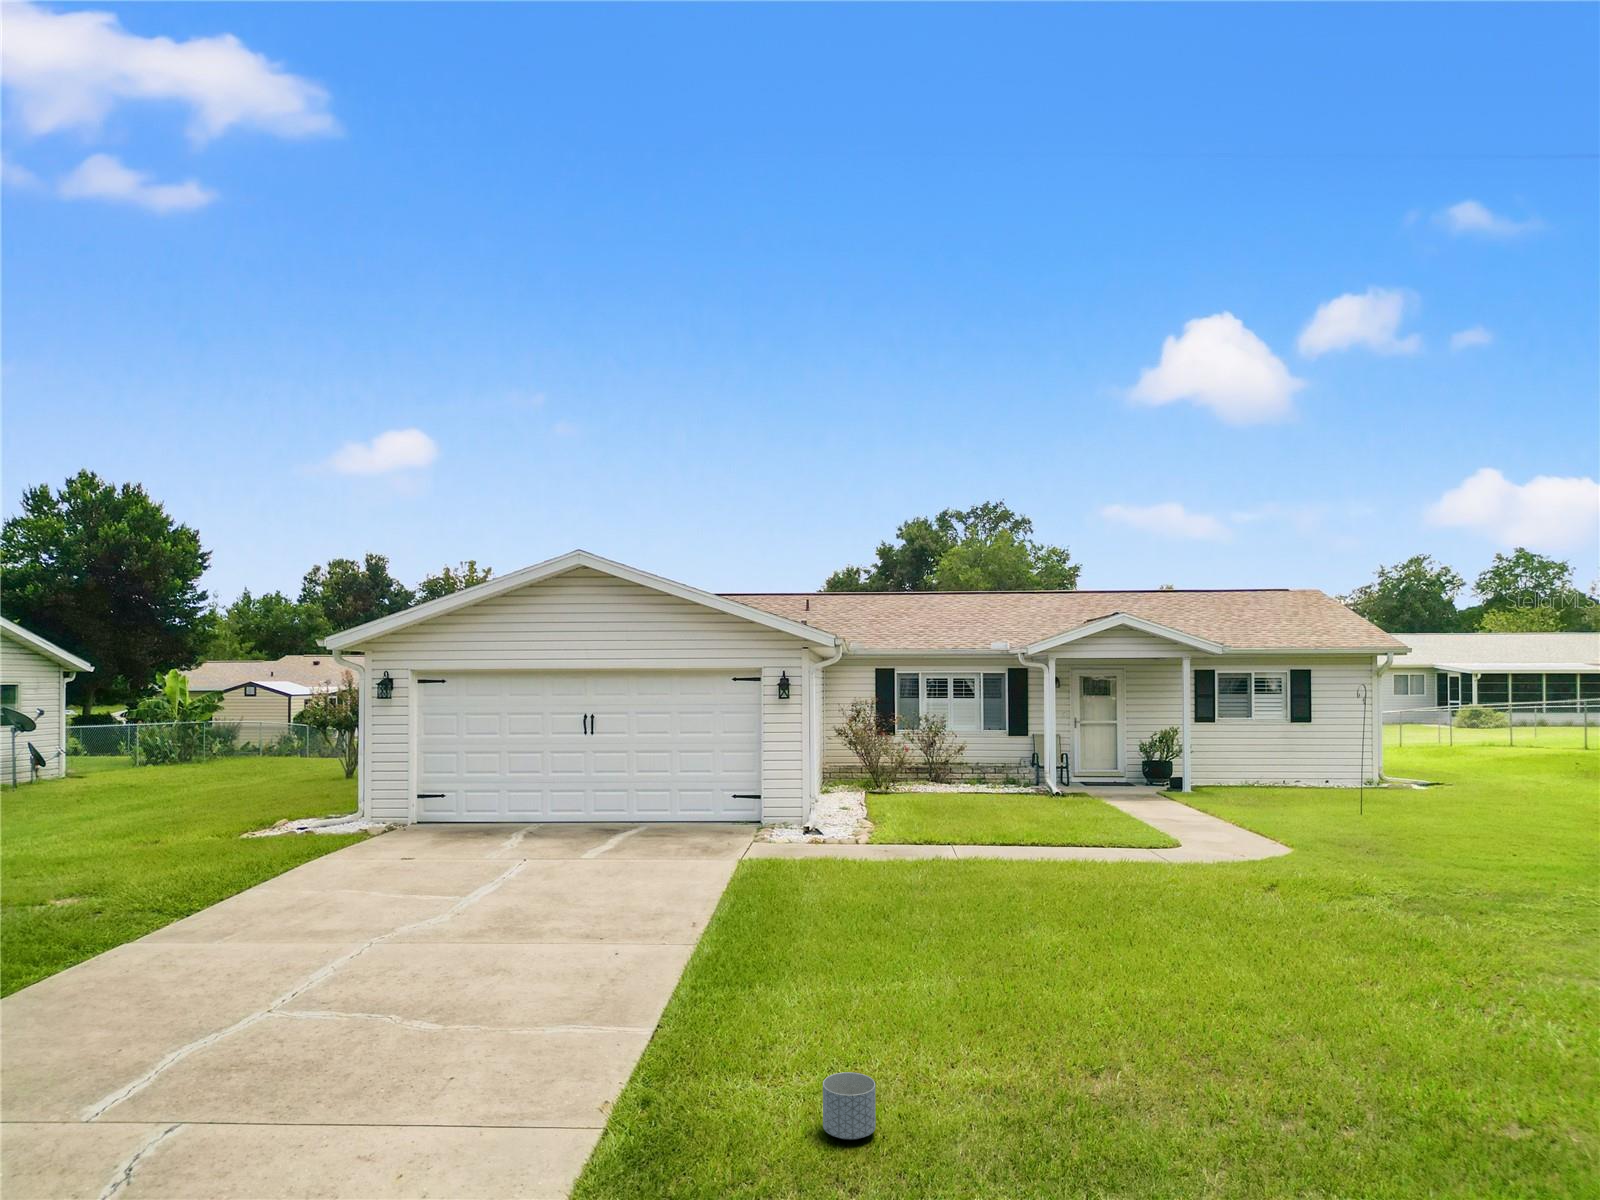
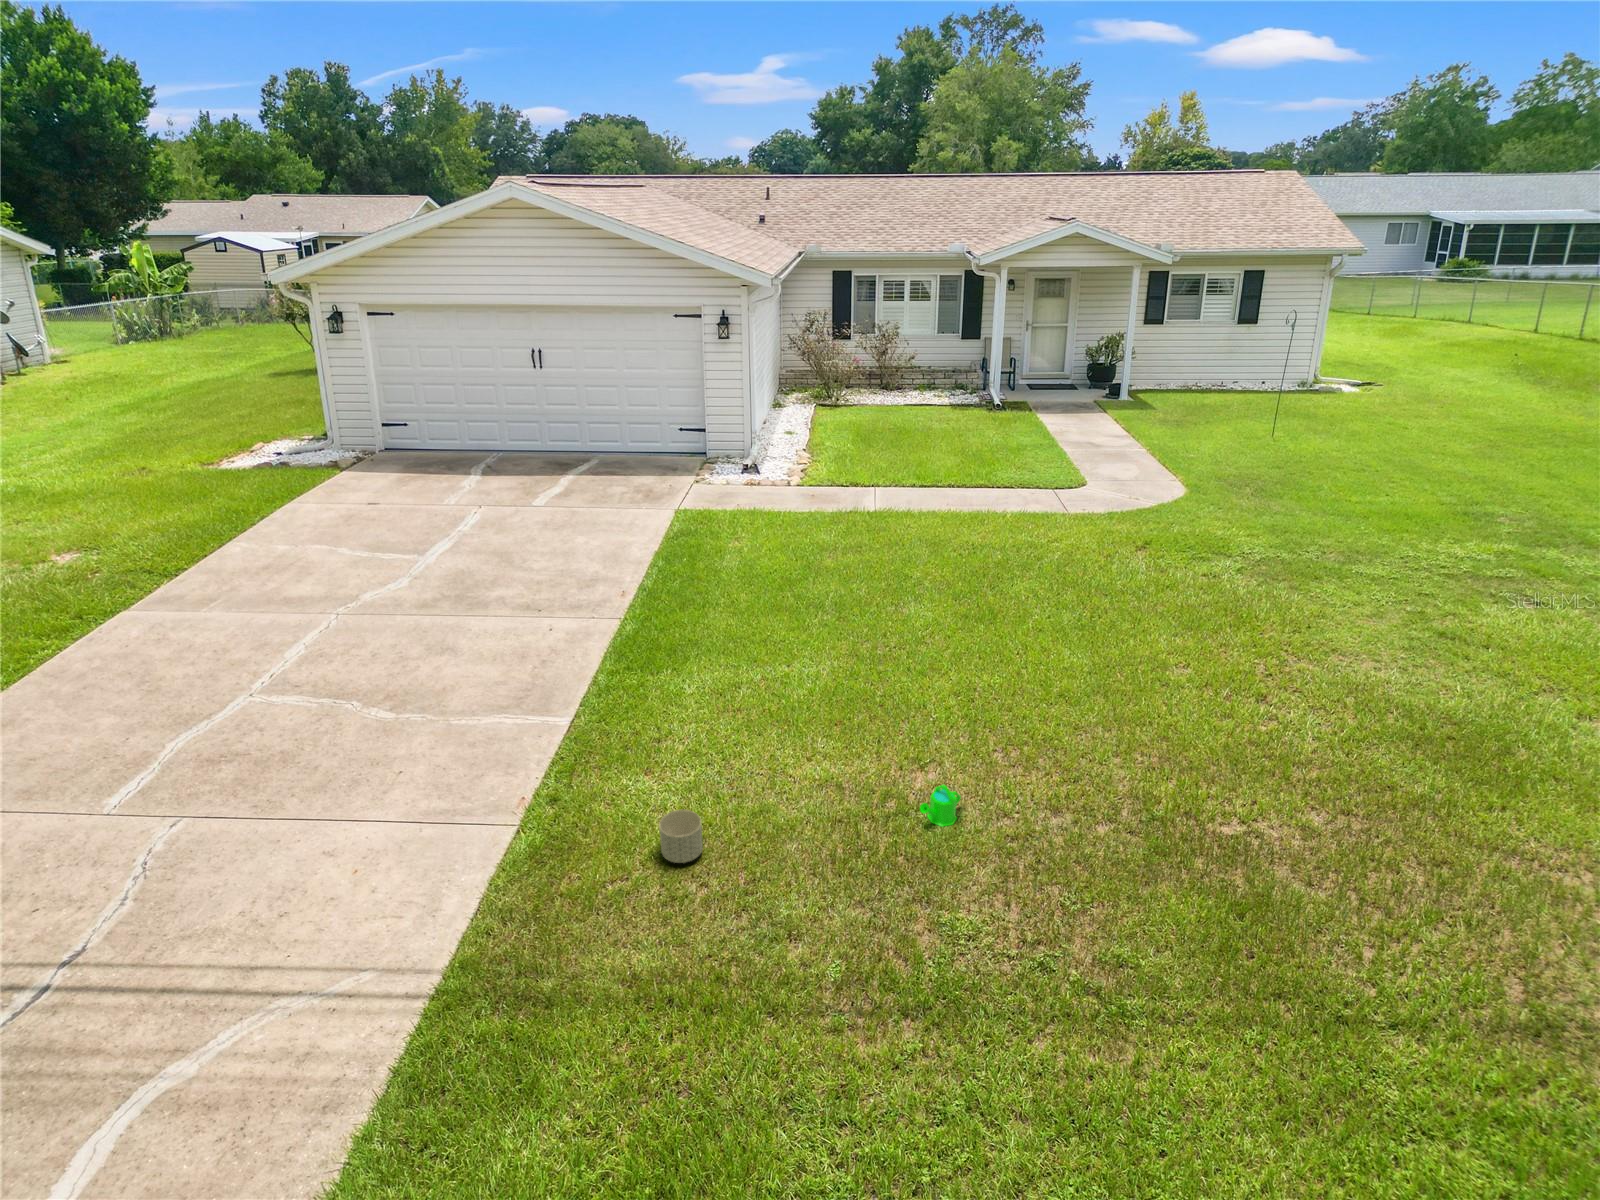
watering can: none [1138,1049,1184,1108] -> present [920,784,961,827]

